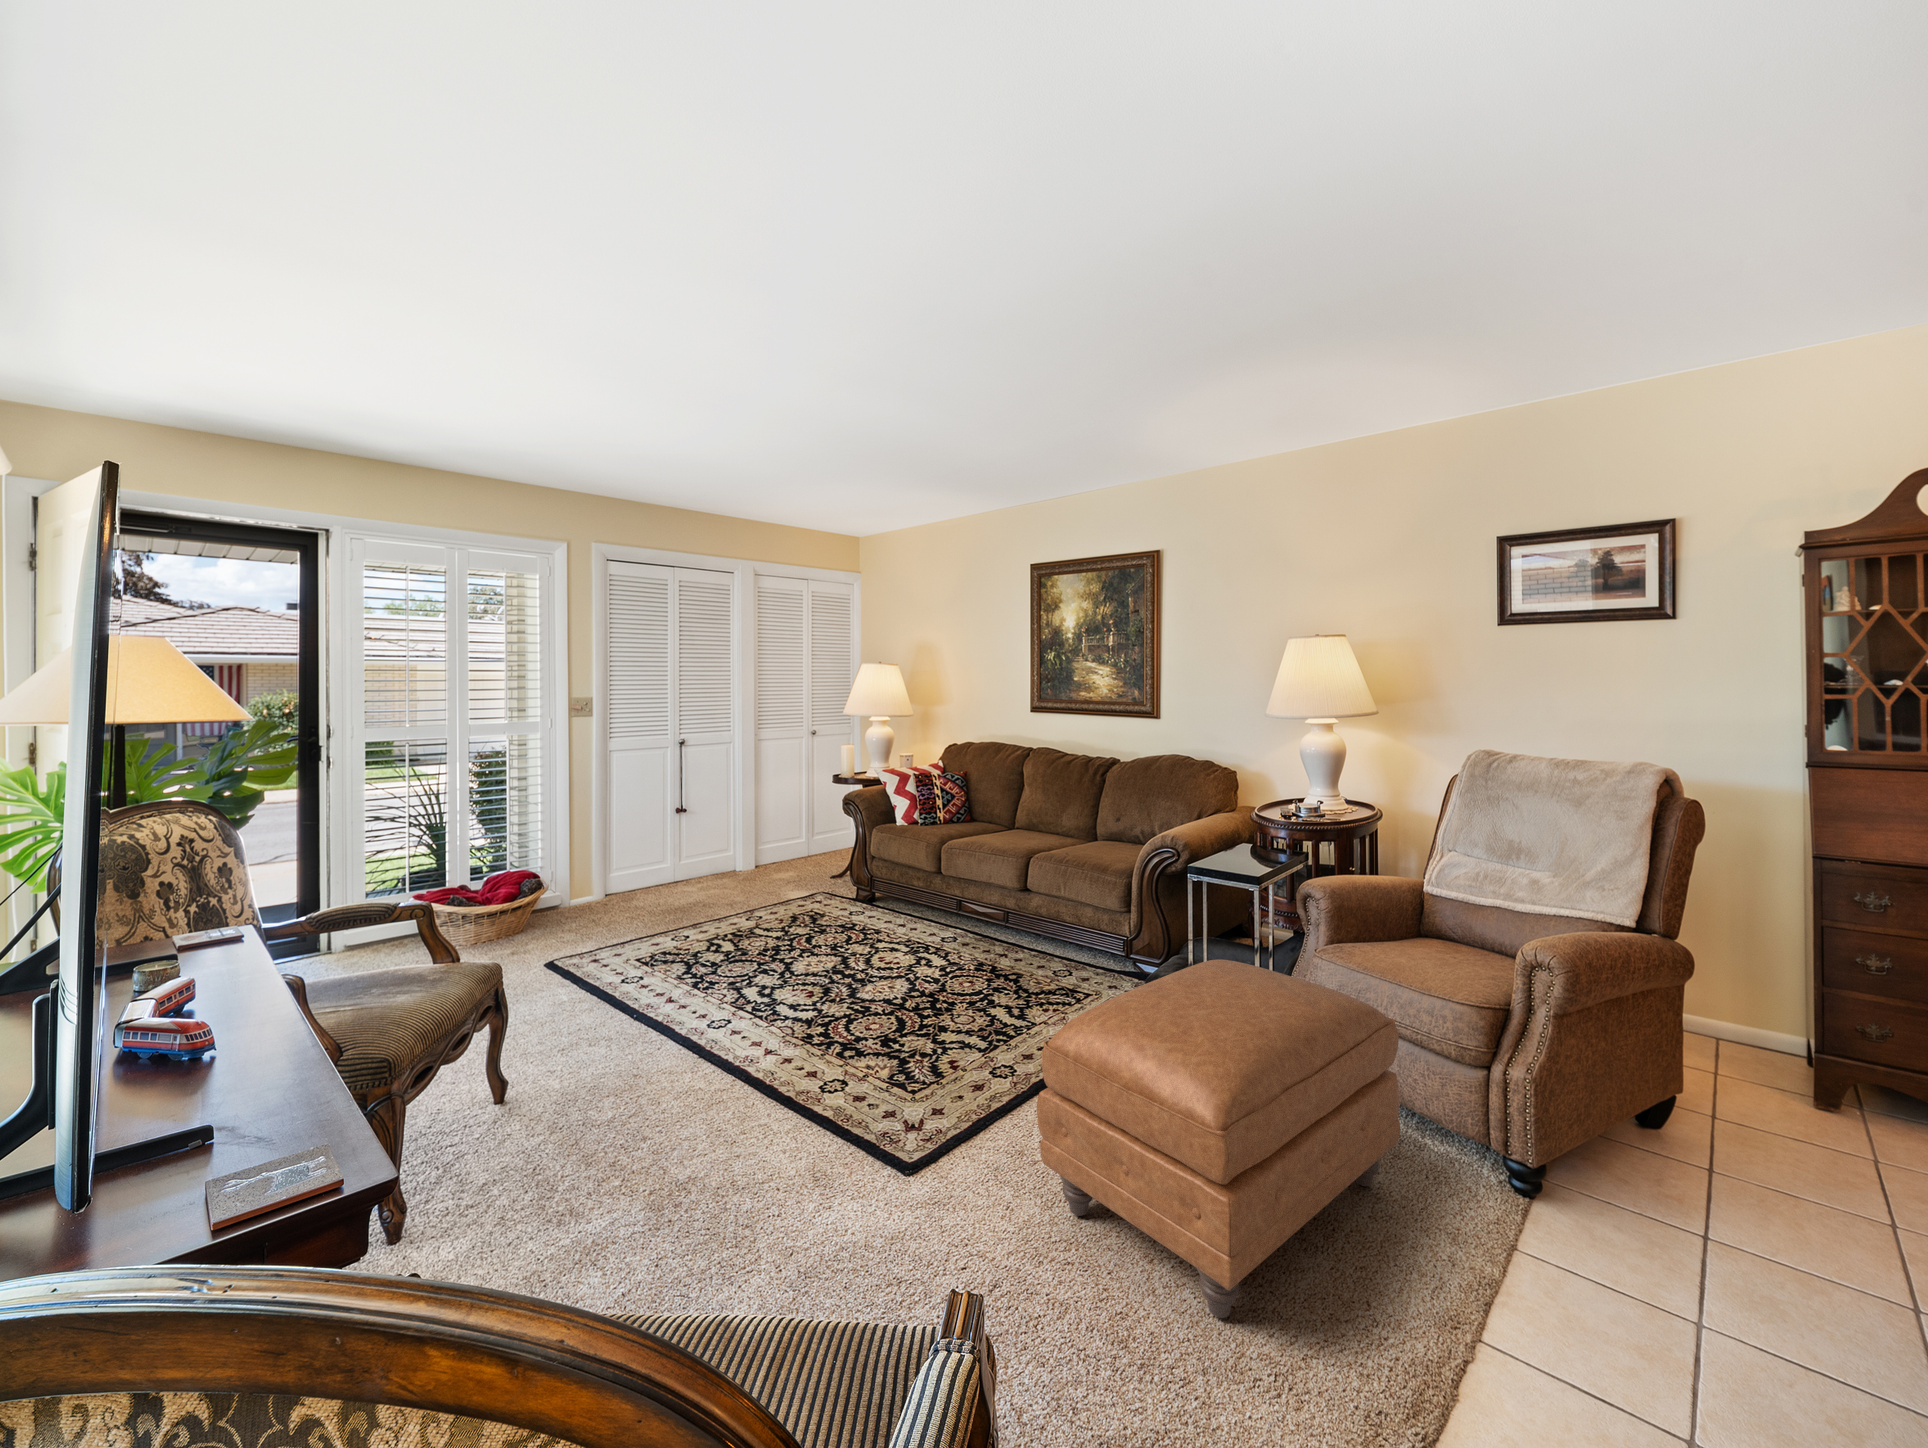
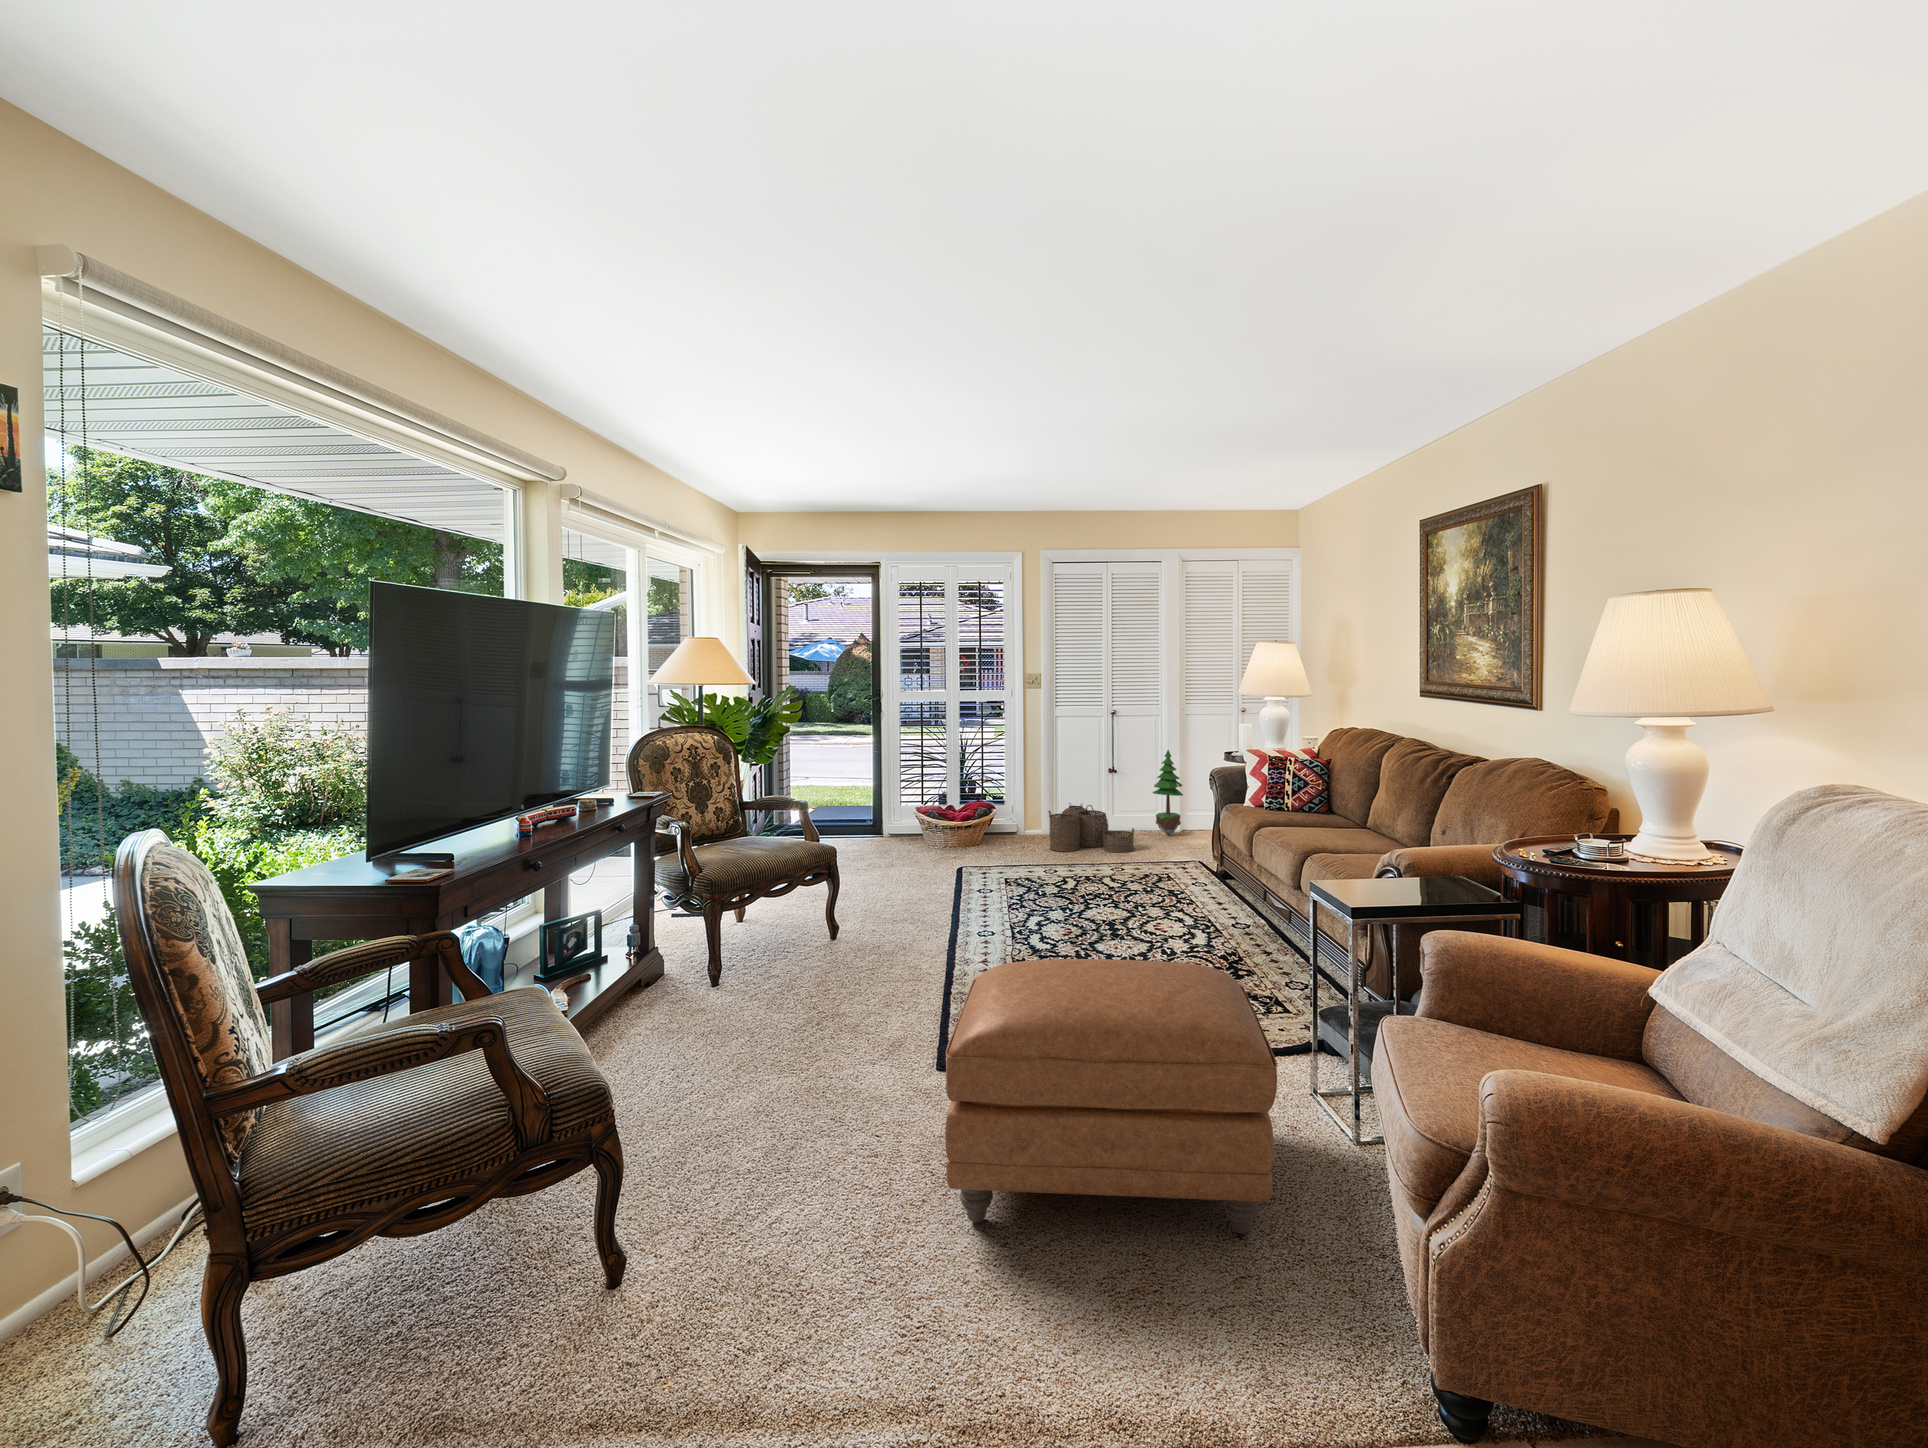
potted tree: none [733,779,767,868] -> present [1153,750,1183,835]
woven basket: none [631,849,740,906] -> present [1048,803,1134,852]

